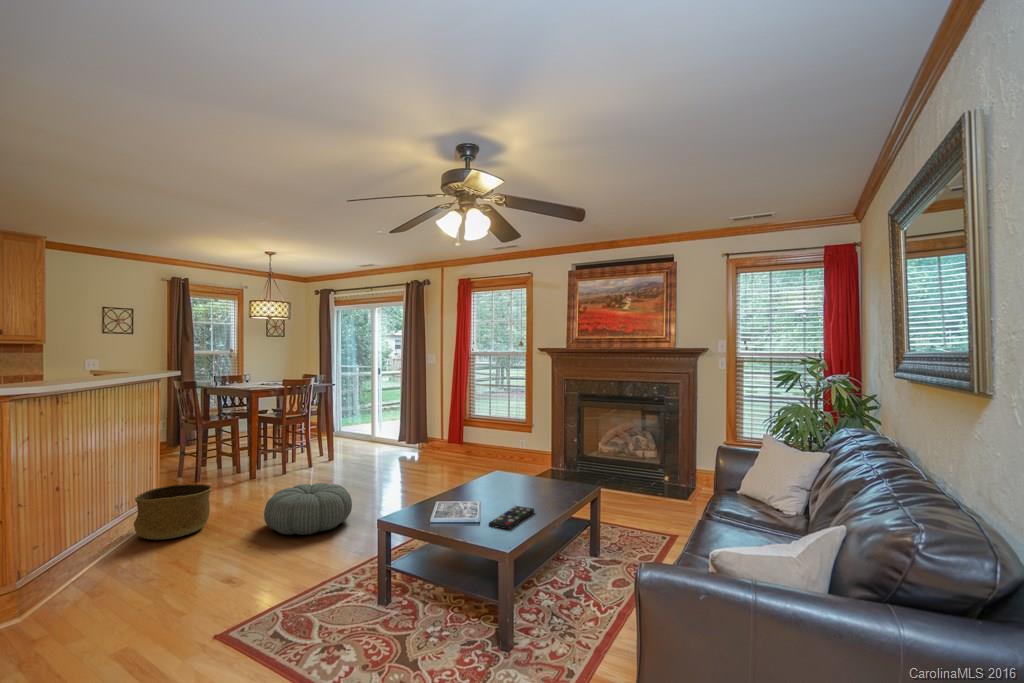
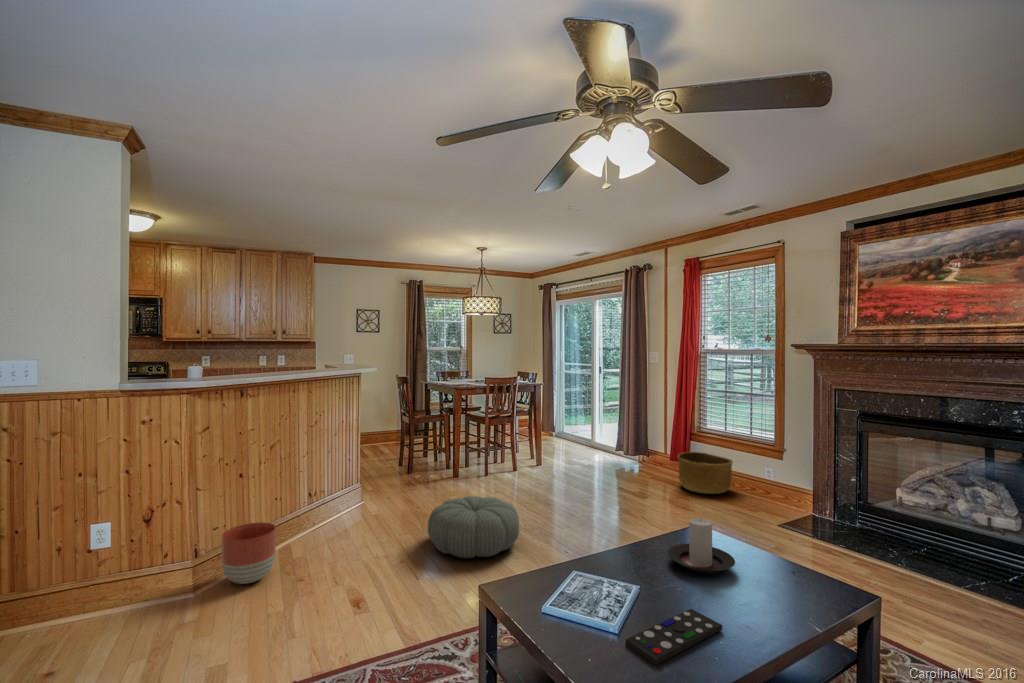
candle holder: none [490,459,530,492] -> present [668,518,735,574]
basket: present [134,484,212,540] -> present [678,452,733,494]
planter: none [47,533,113,597] -> present [222,522,276,584]

